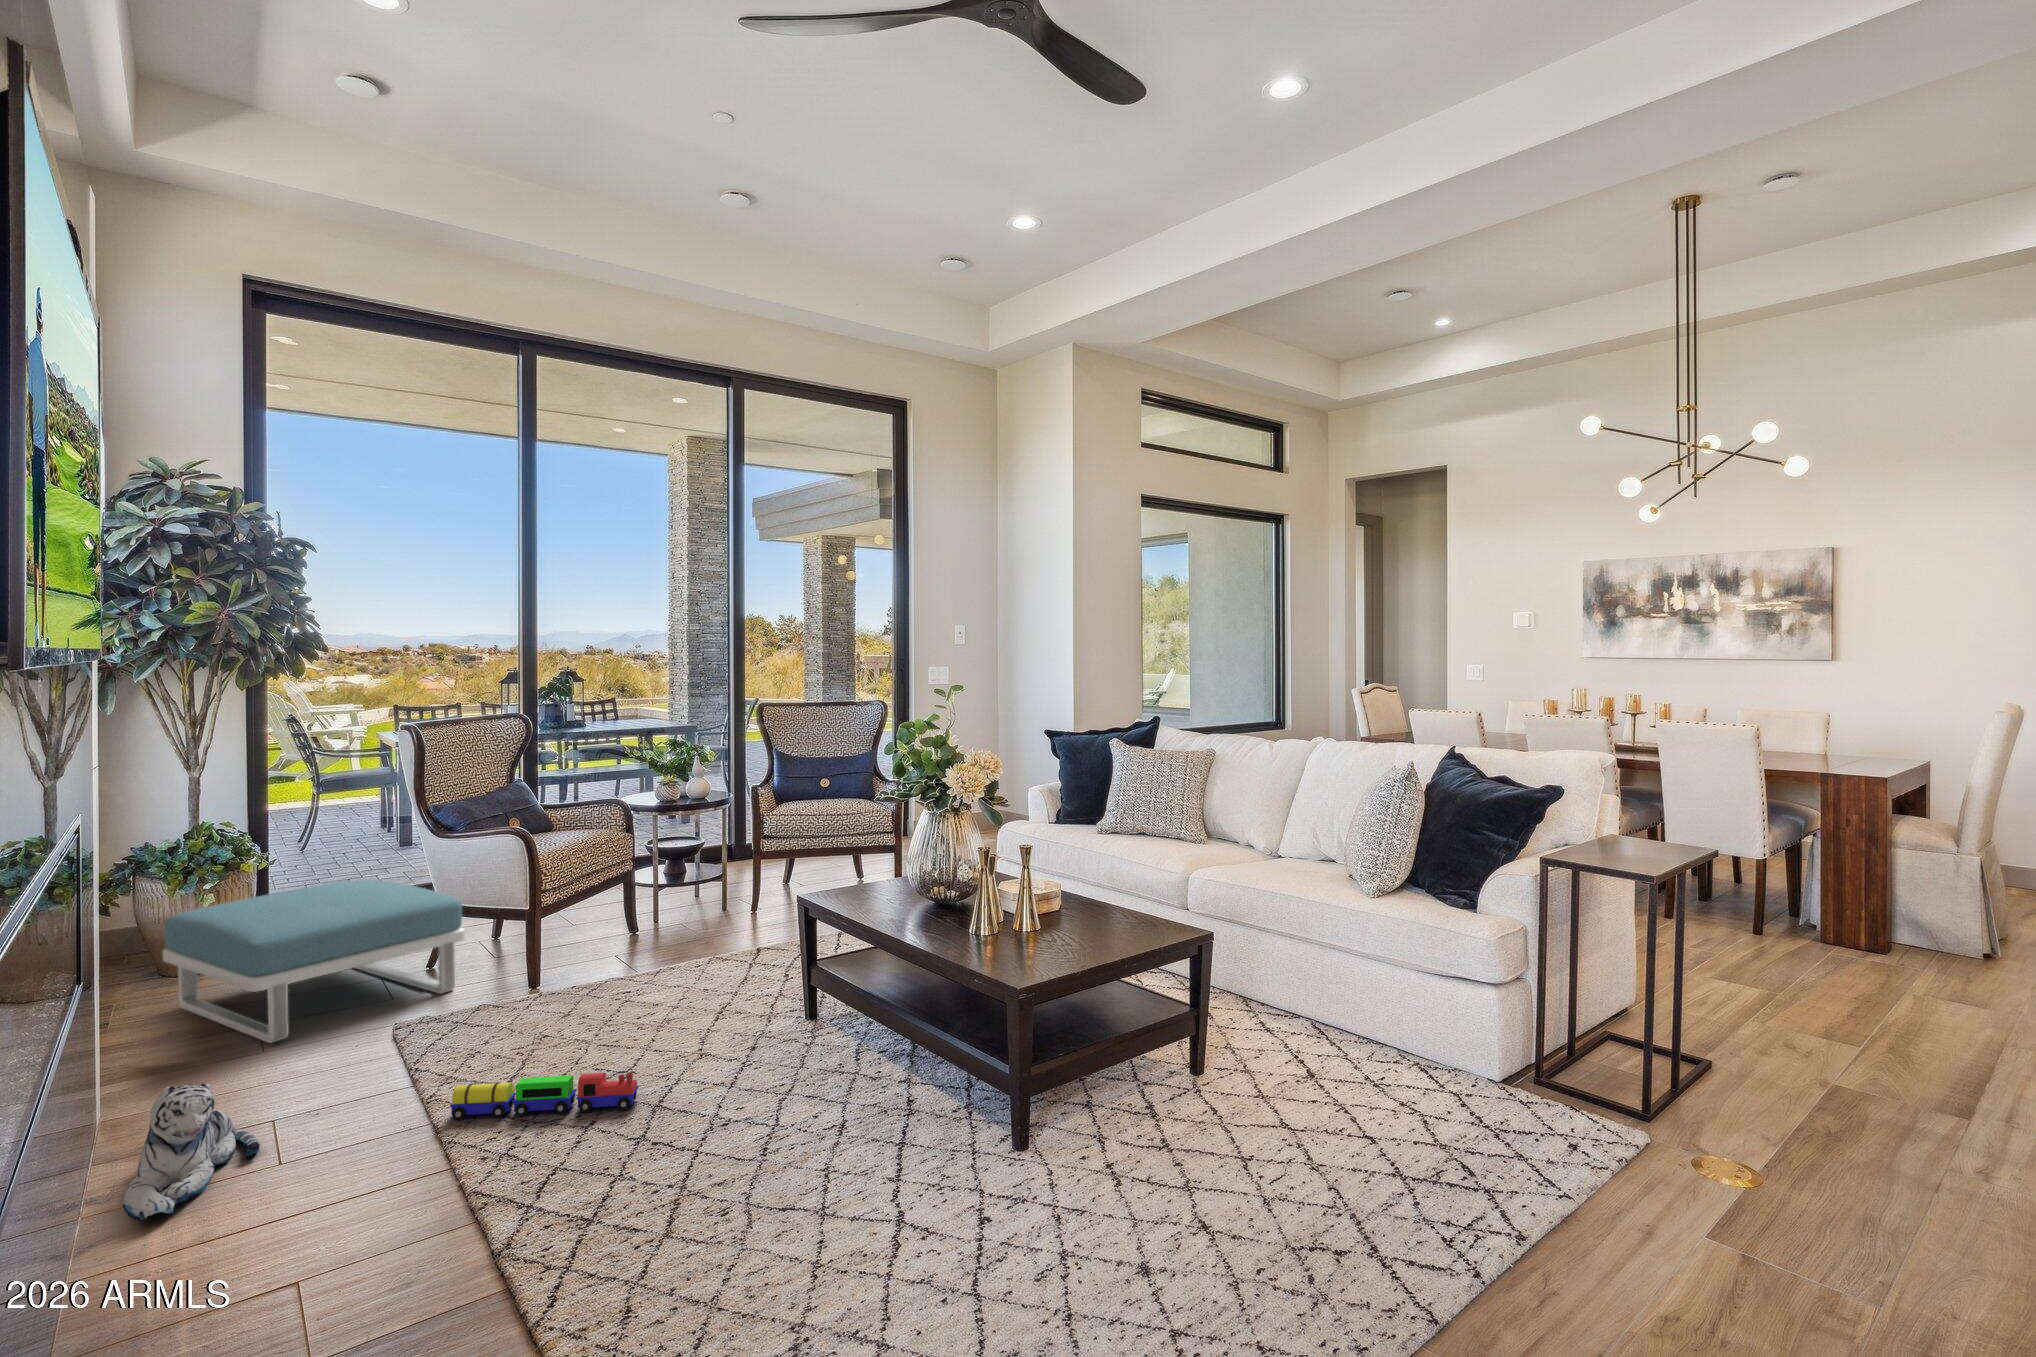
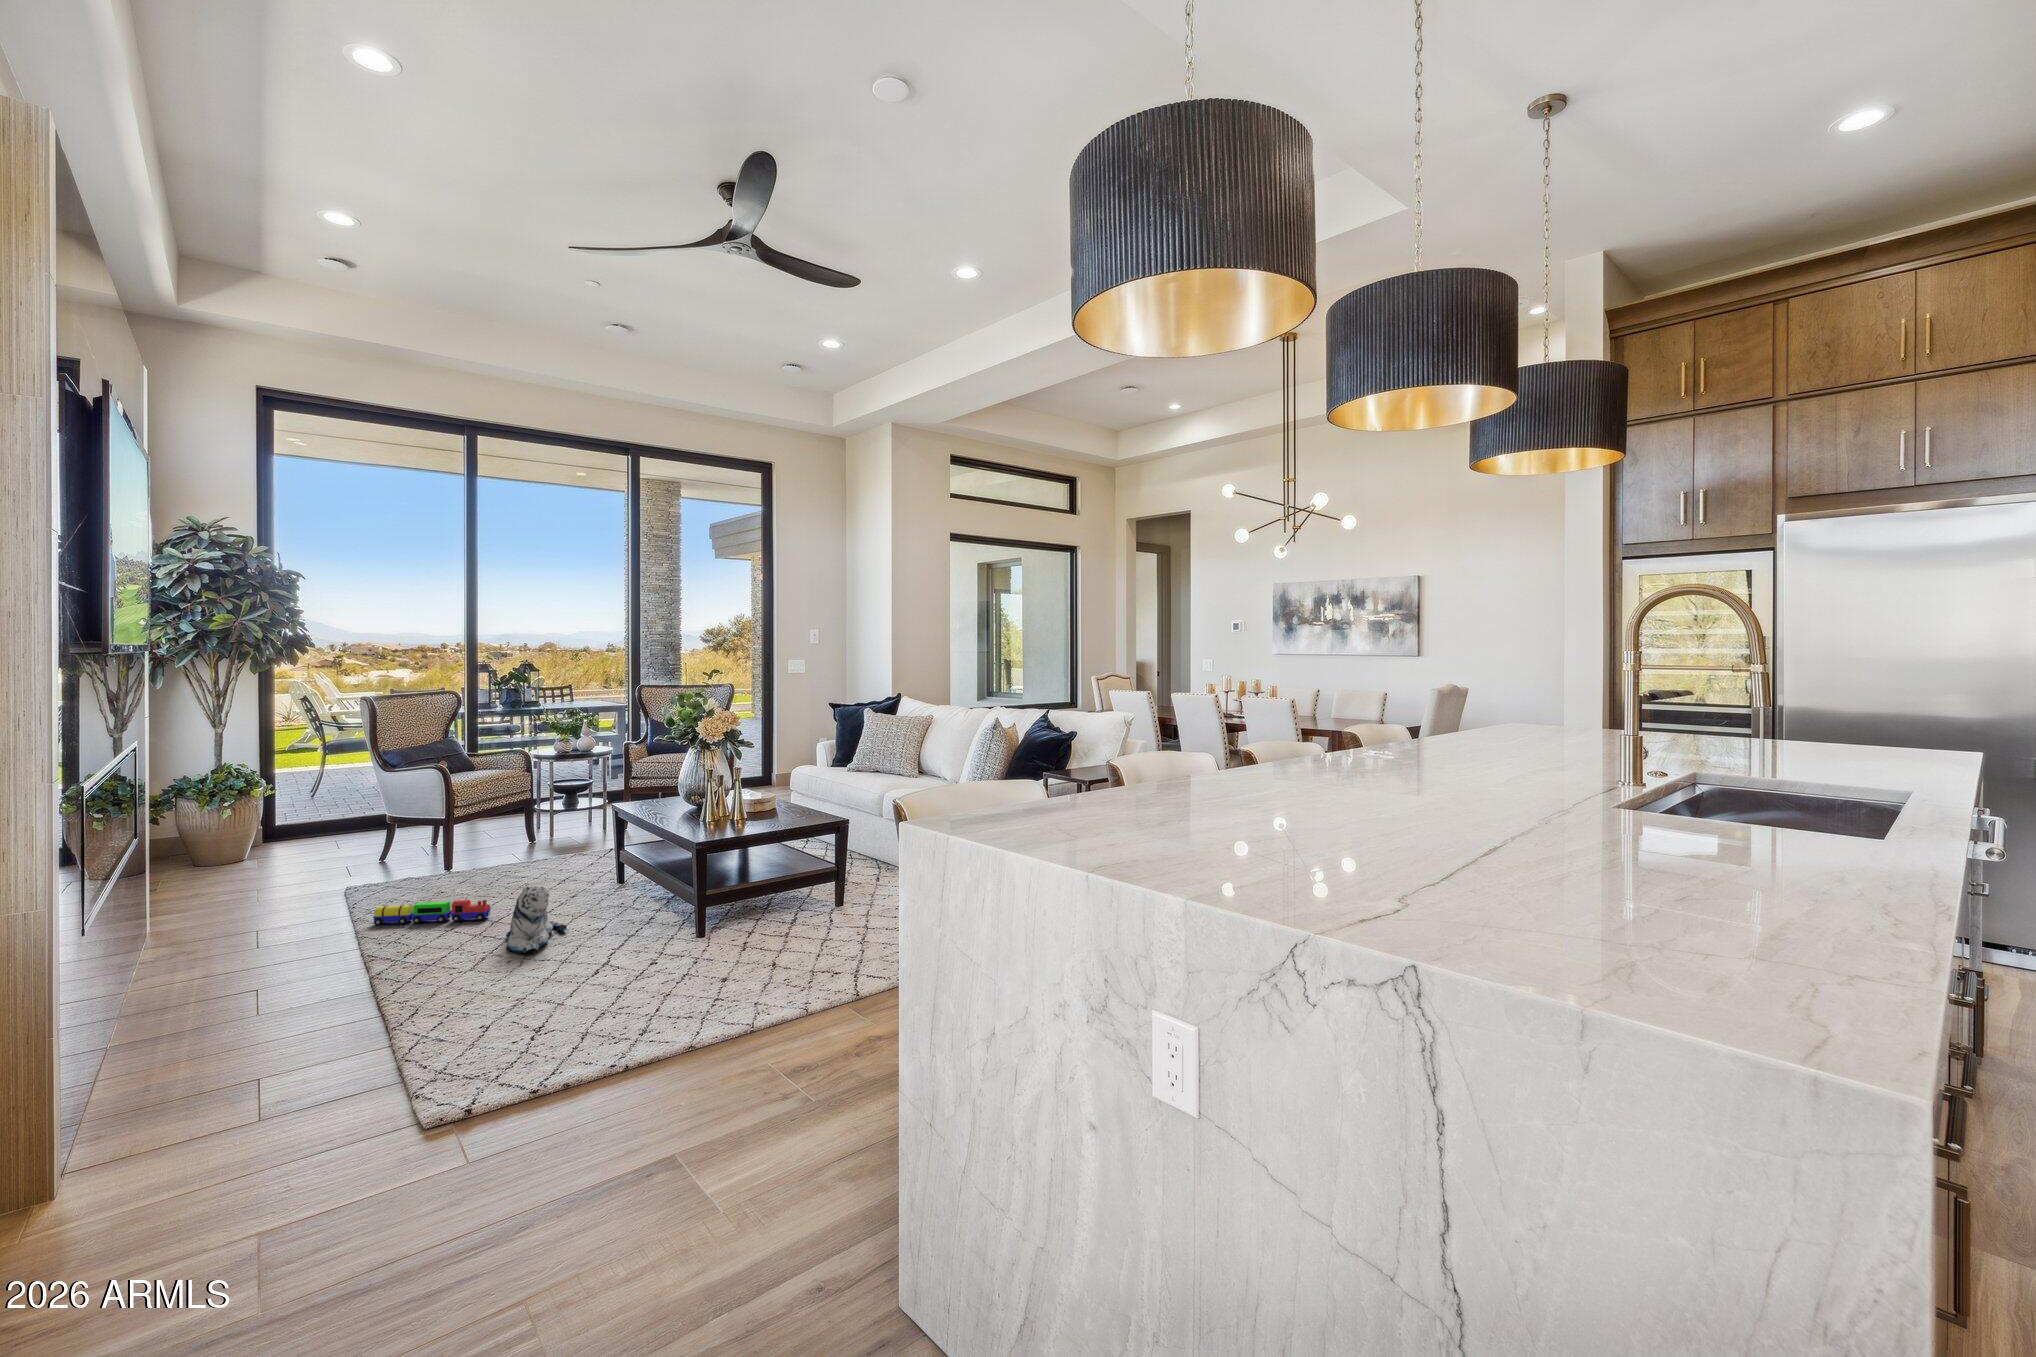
footstool: present [163,880,465,1043] -> none [197,801,402,895]
plush toy: present [123,1083,260,1221] -> present [506,887,567,953]

